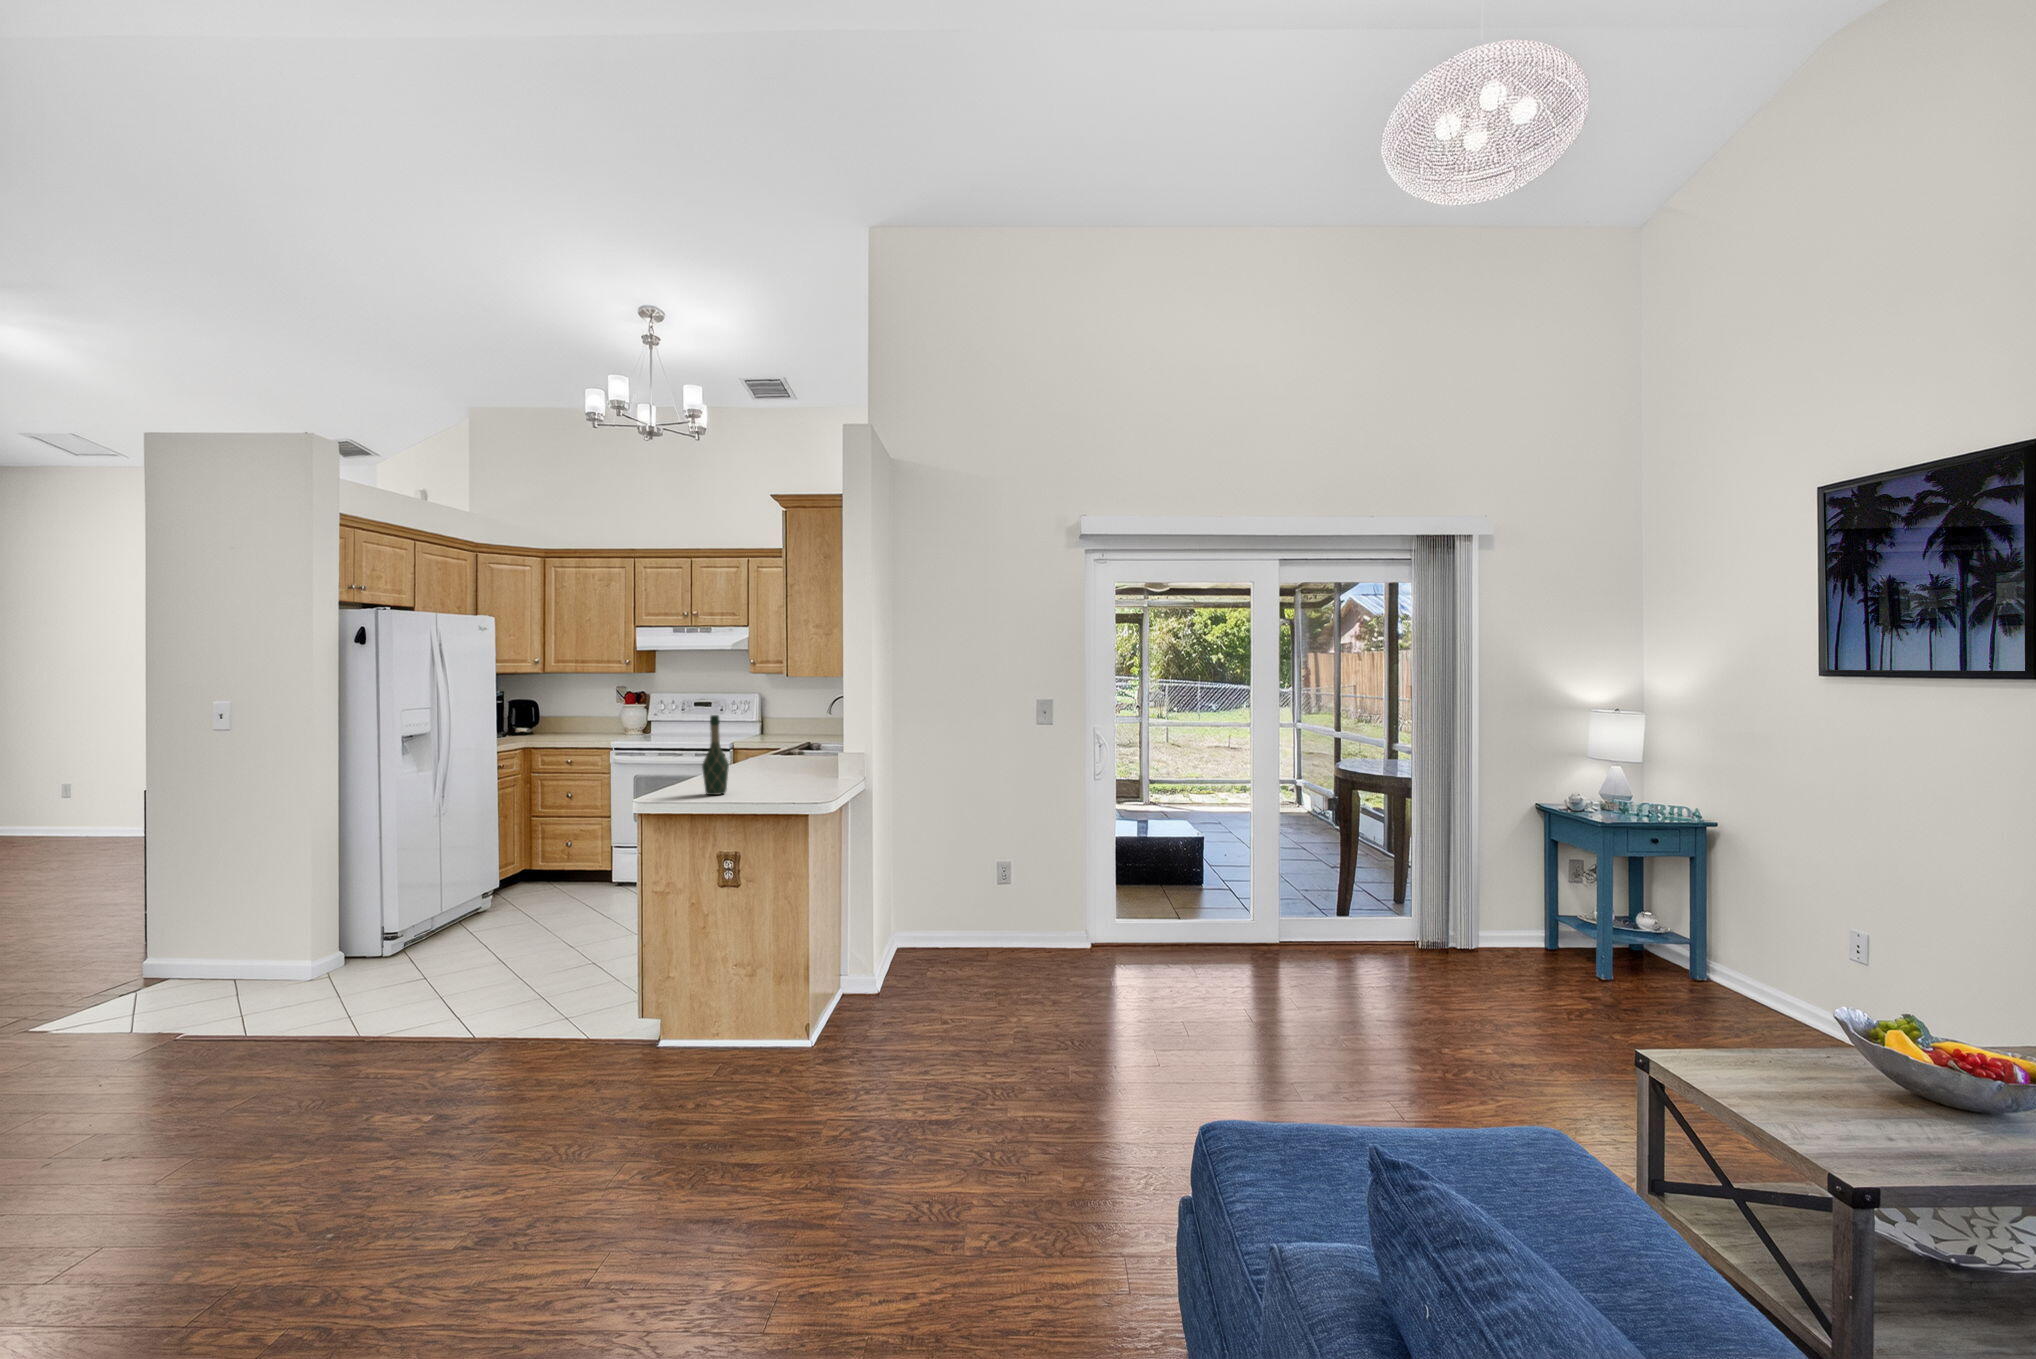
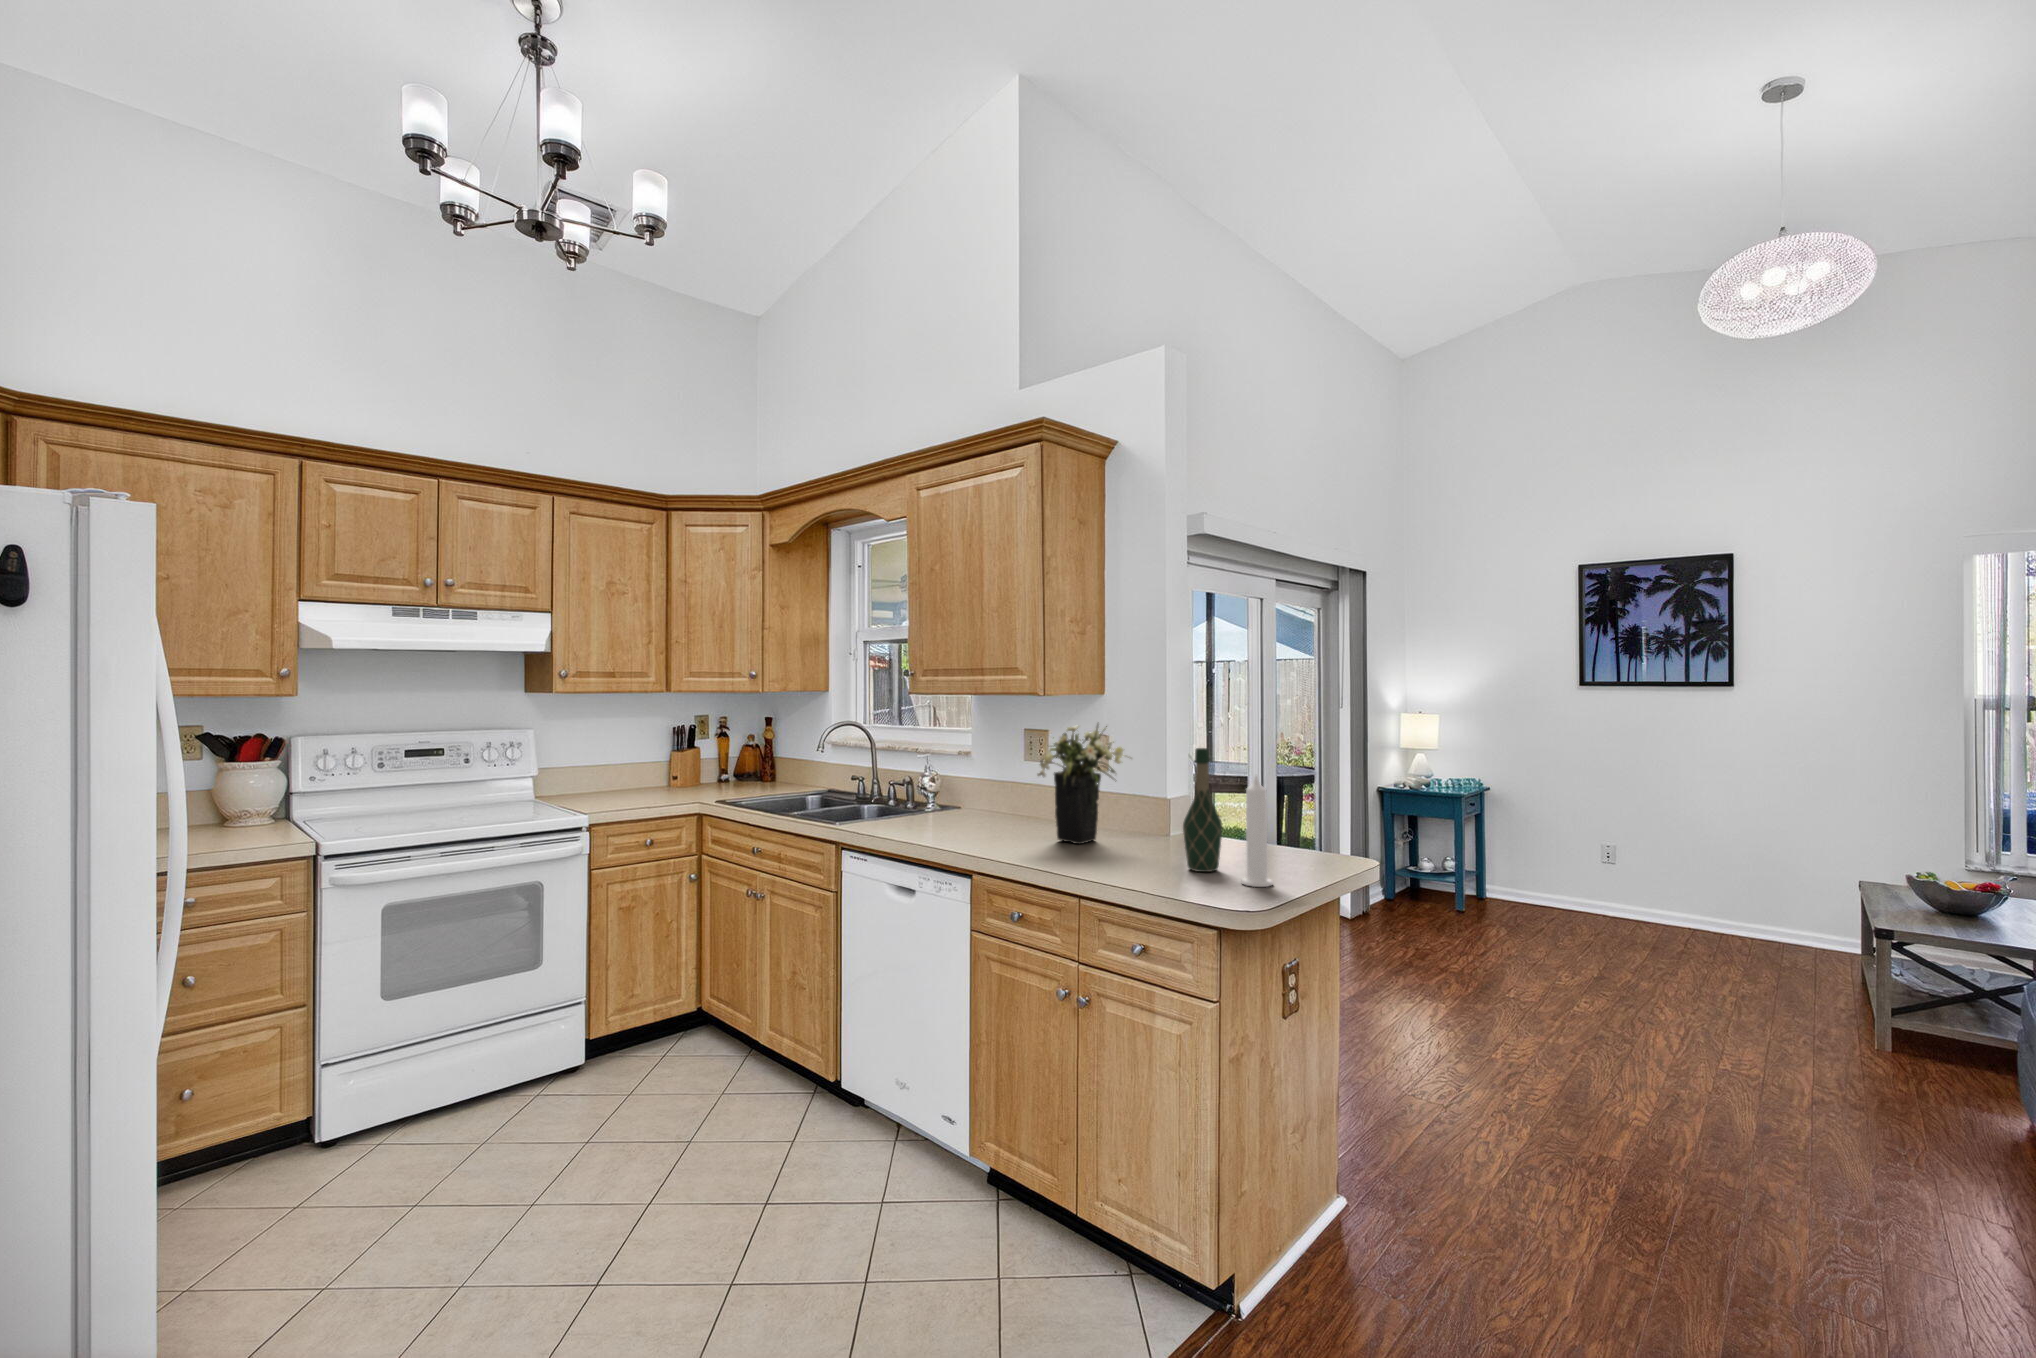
flower arrangement: none [739,698,812,779] -> present [1038,724,1129,844]
candle: none [674,732,695,802] -> present [1241,776,1273,887]

